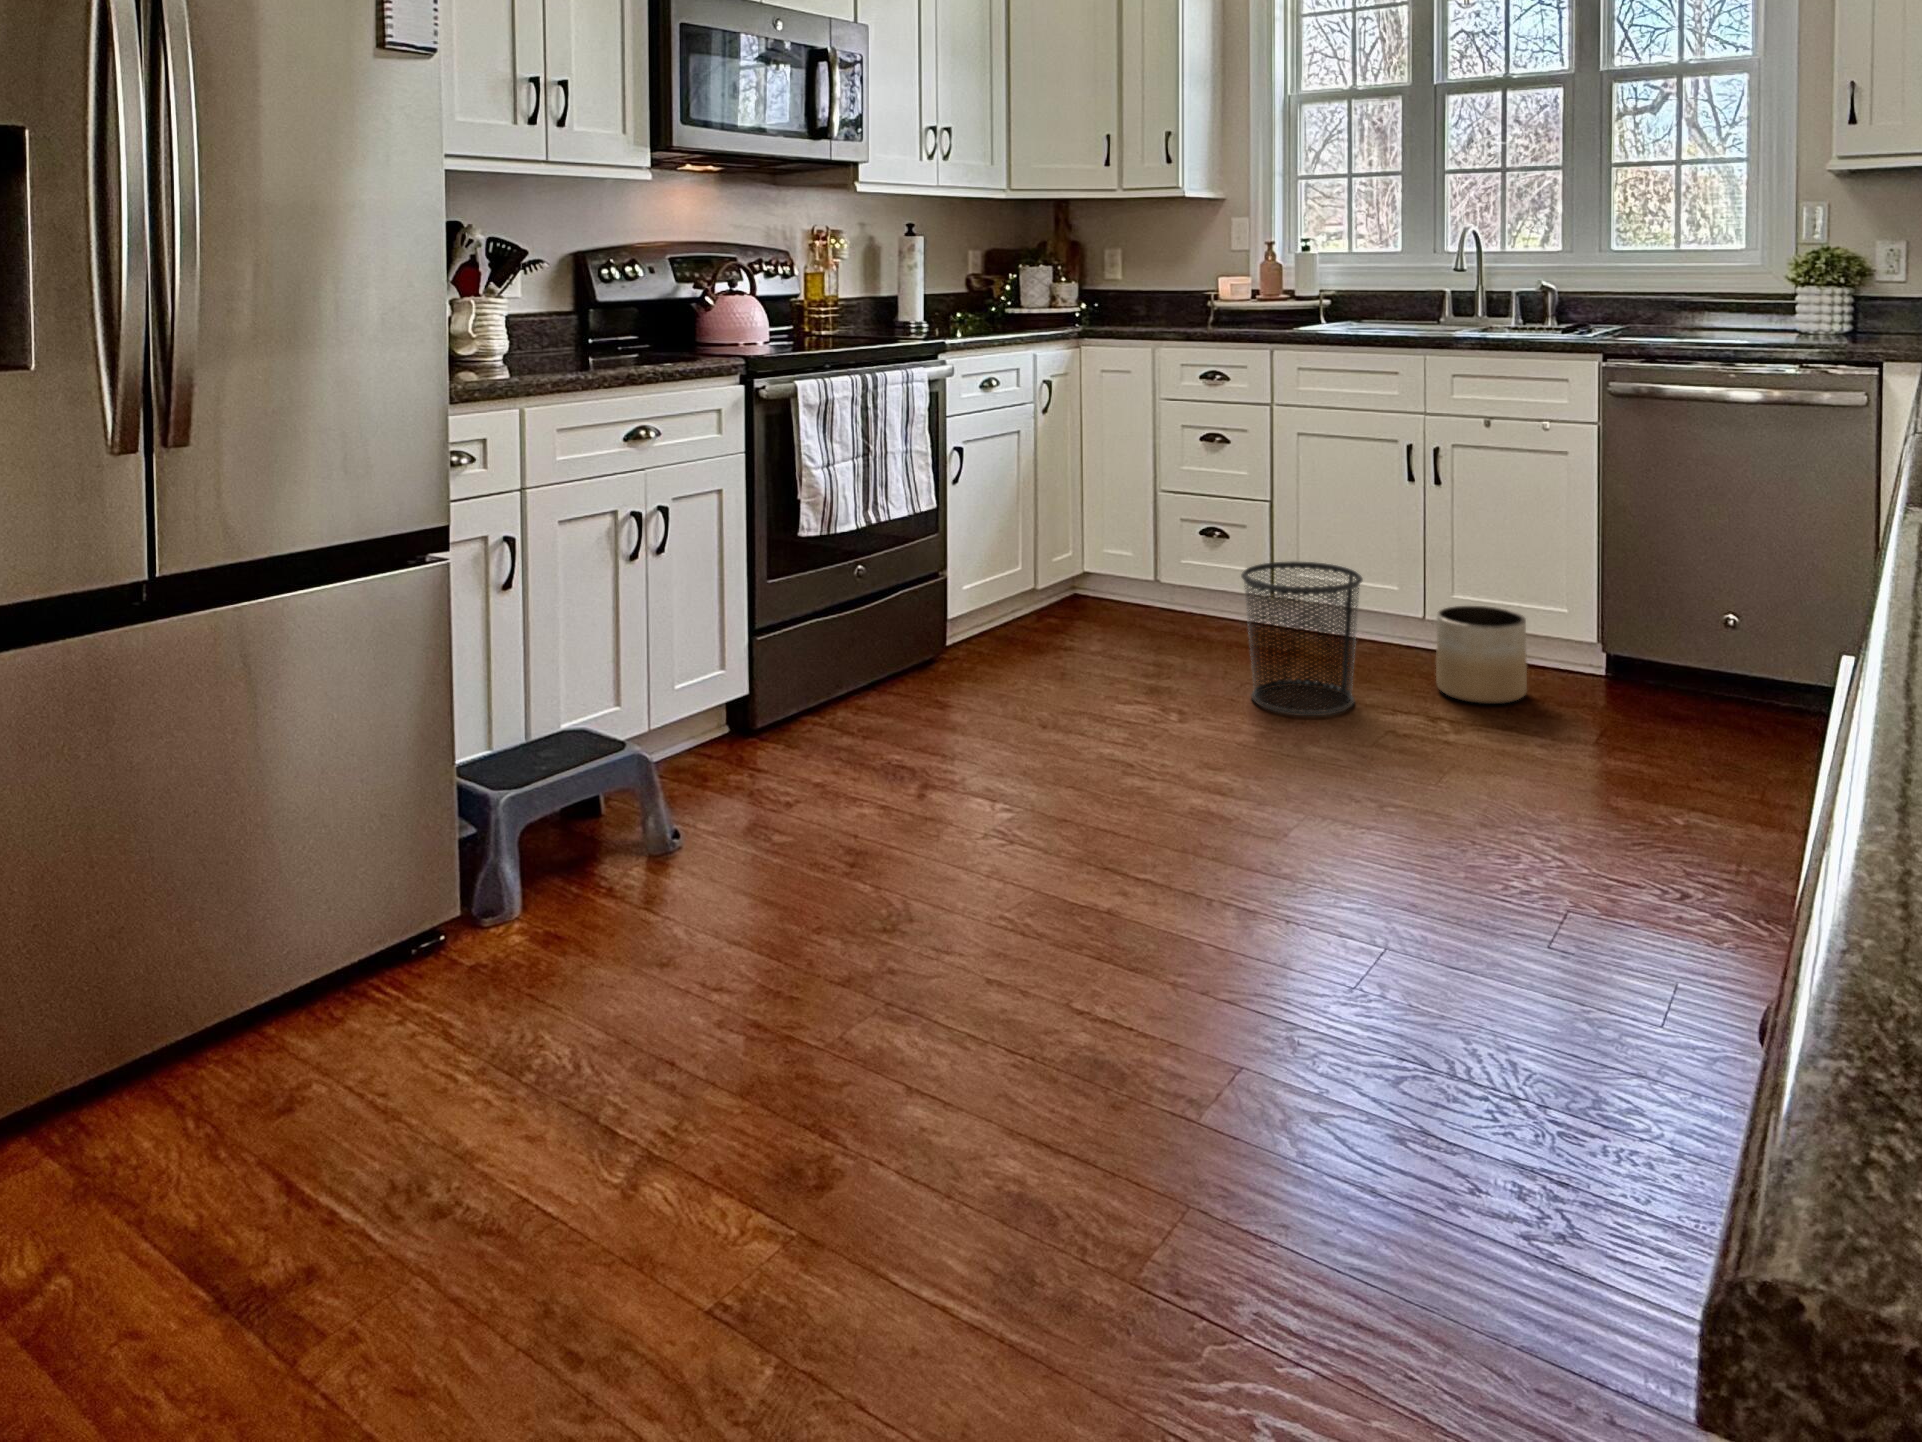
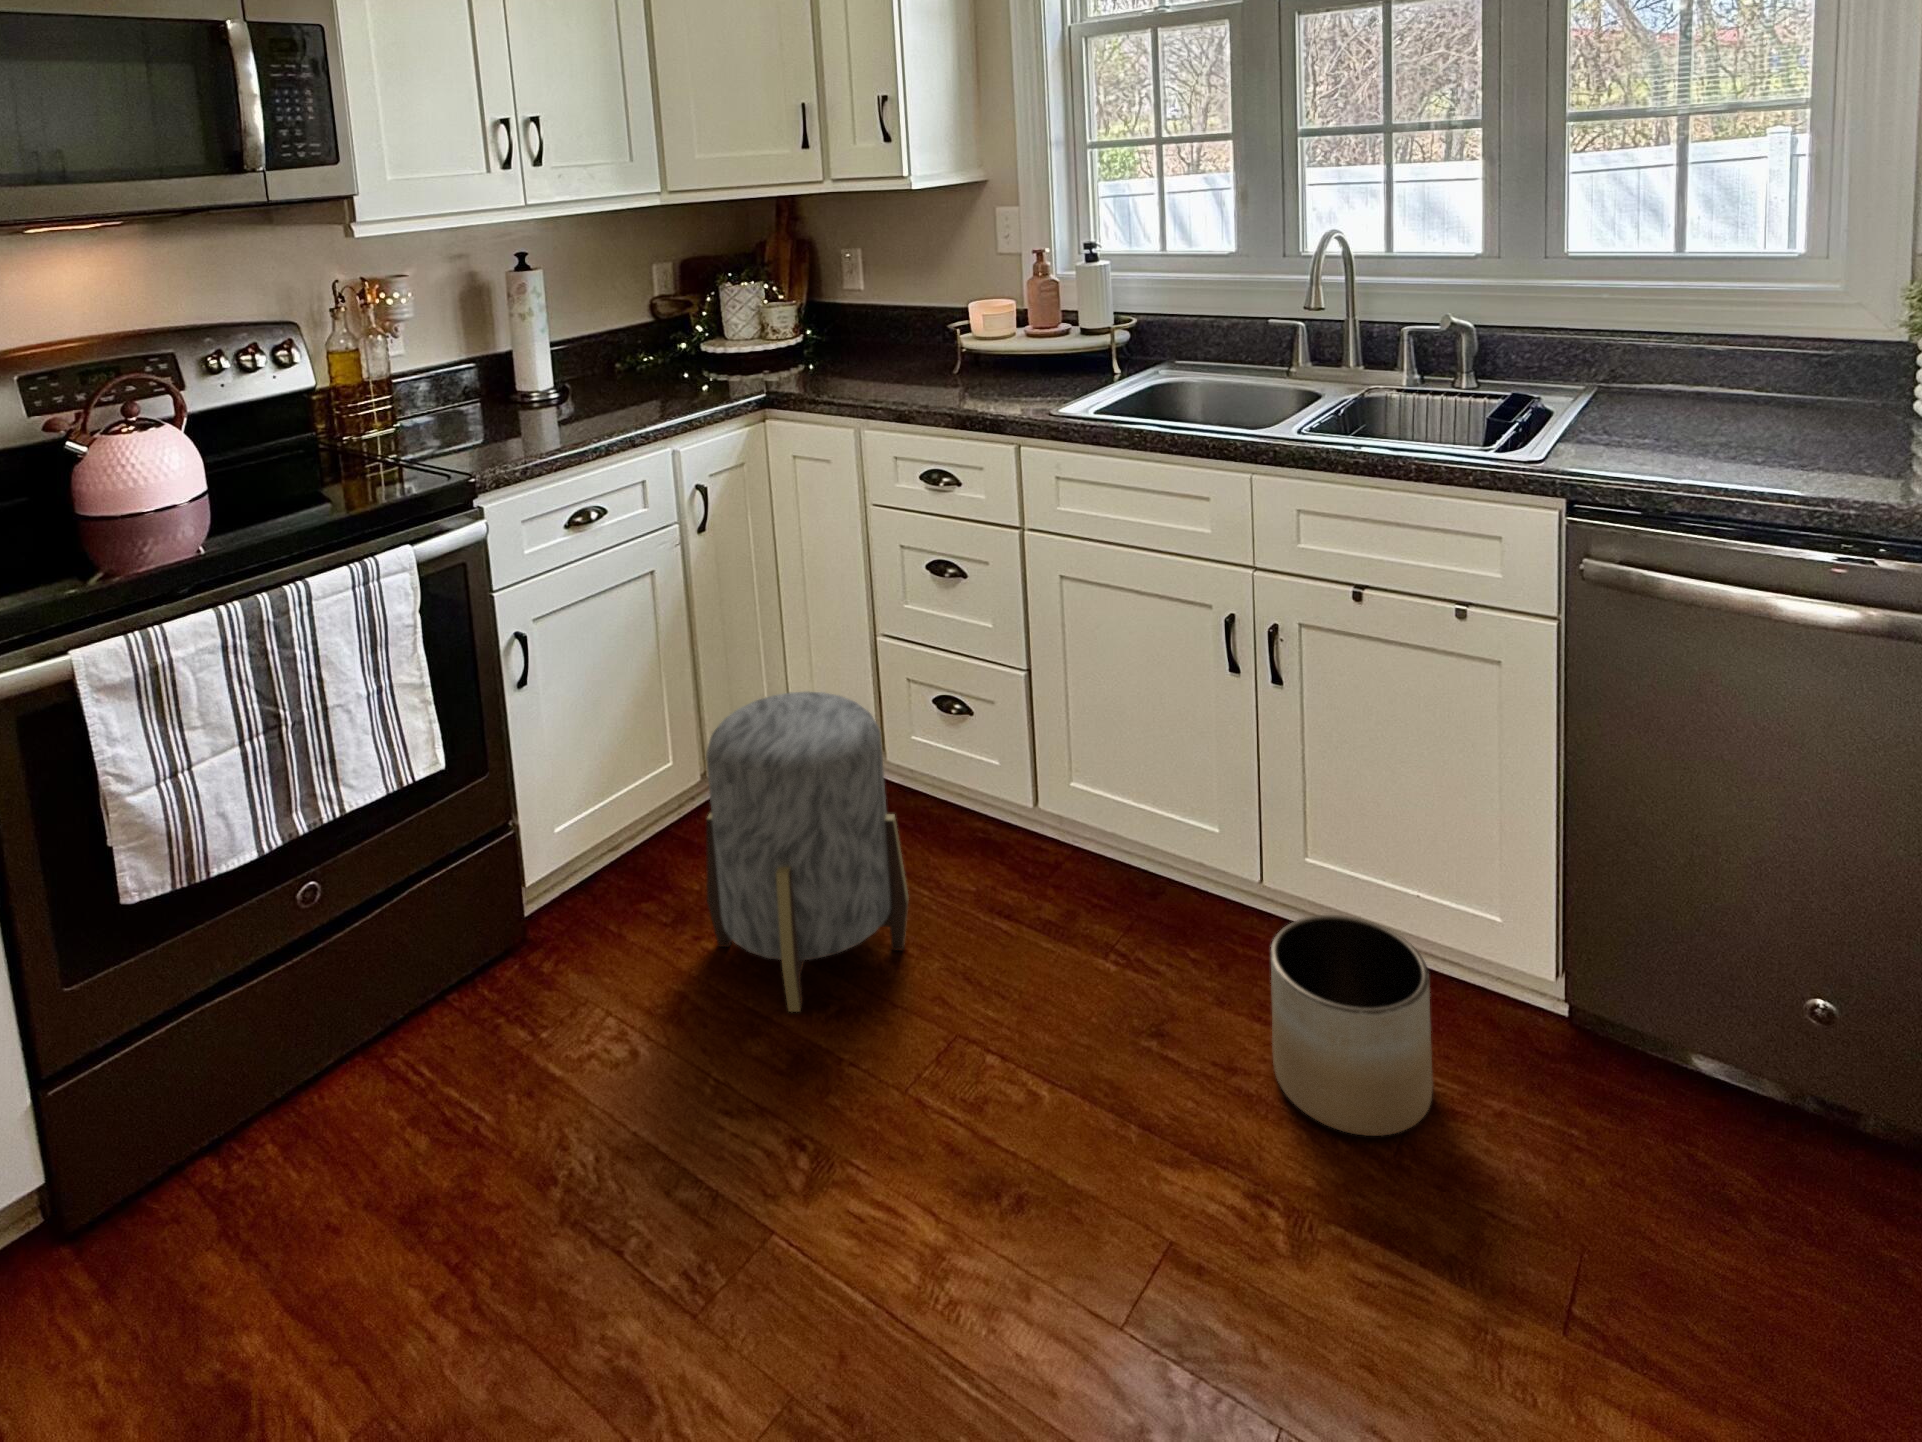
stool: none [1072,498,1203,675] -> present [706,692,908,1012]
waste bin: present [1241,561,1363,716] -> none [920,849,1130,1178]

